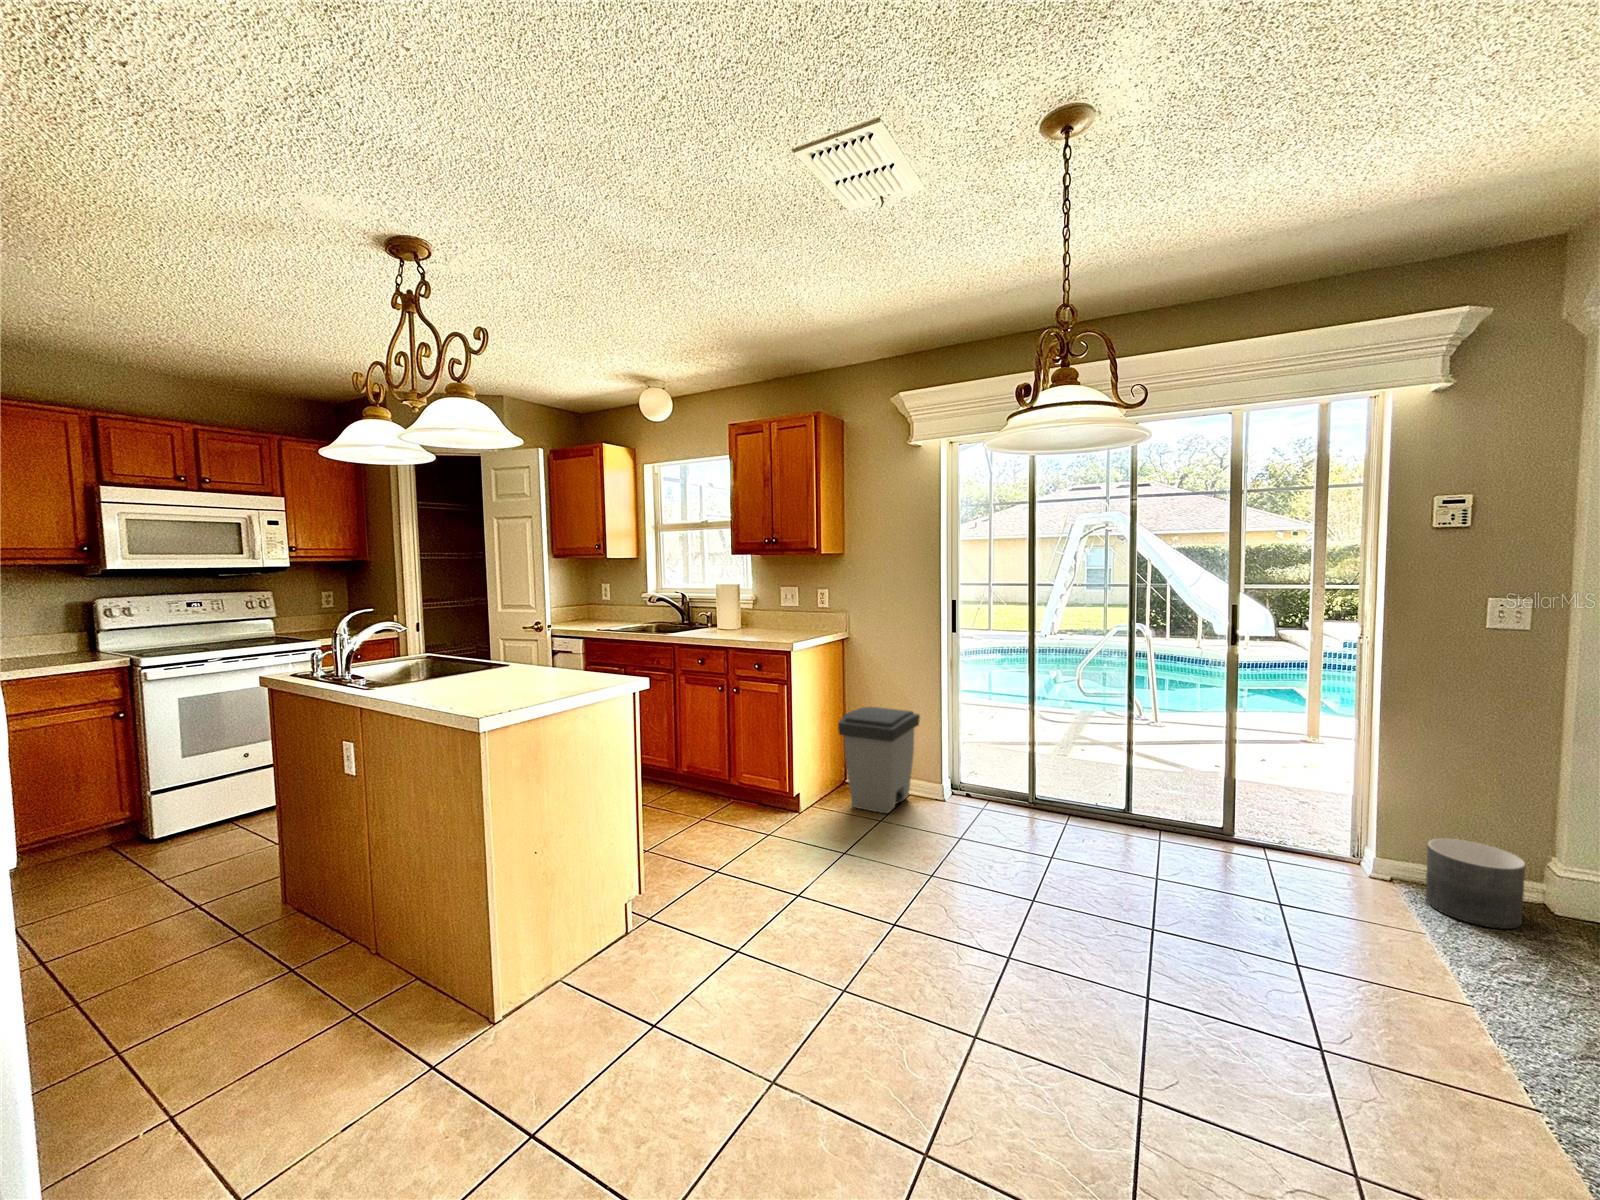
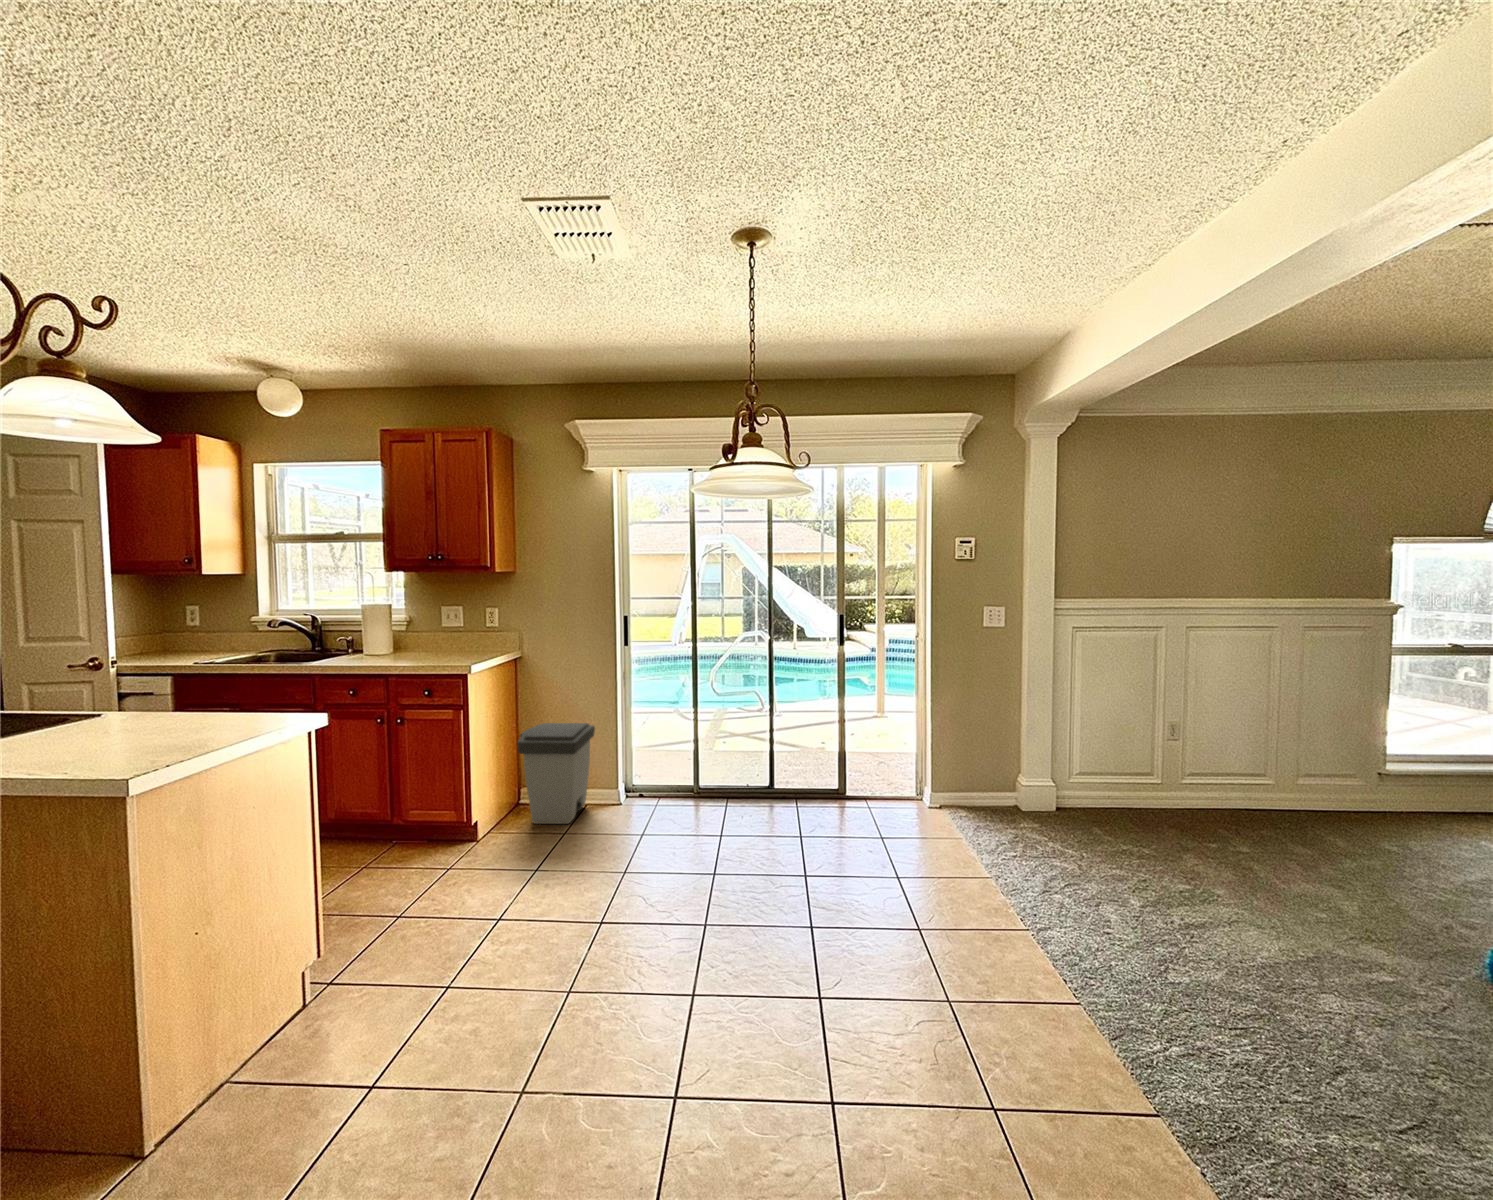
planter: present [1426,839,1525,929] -> none [957,772,1006,826]

